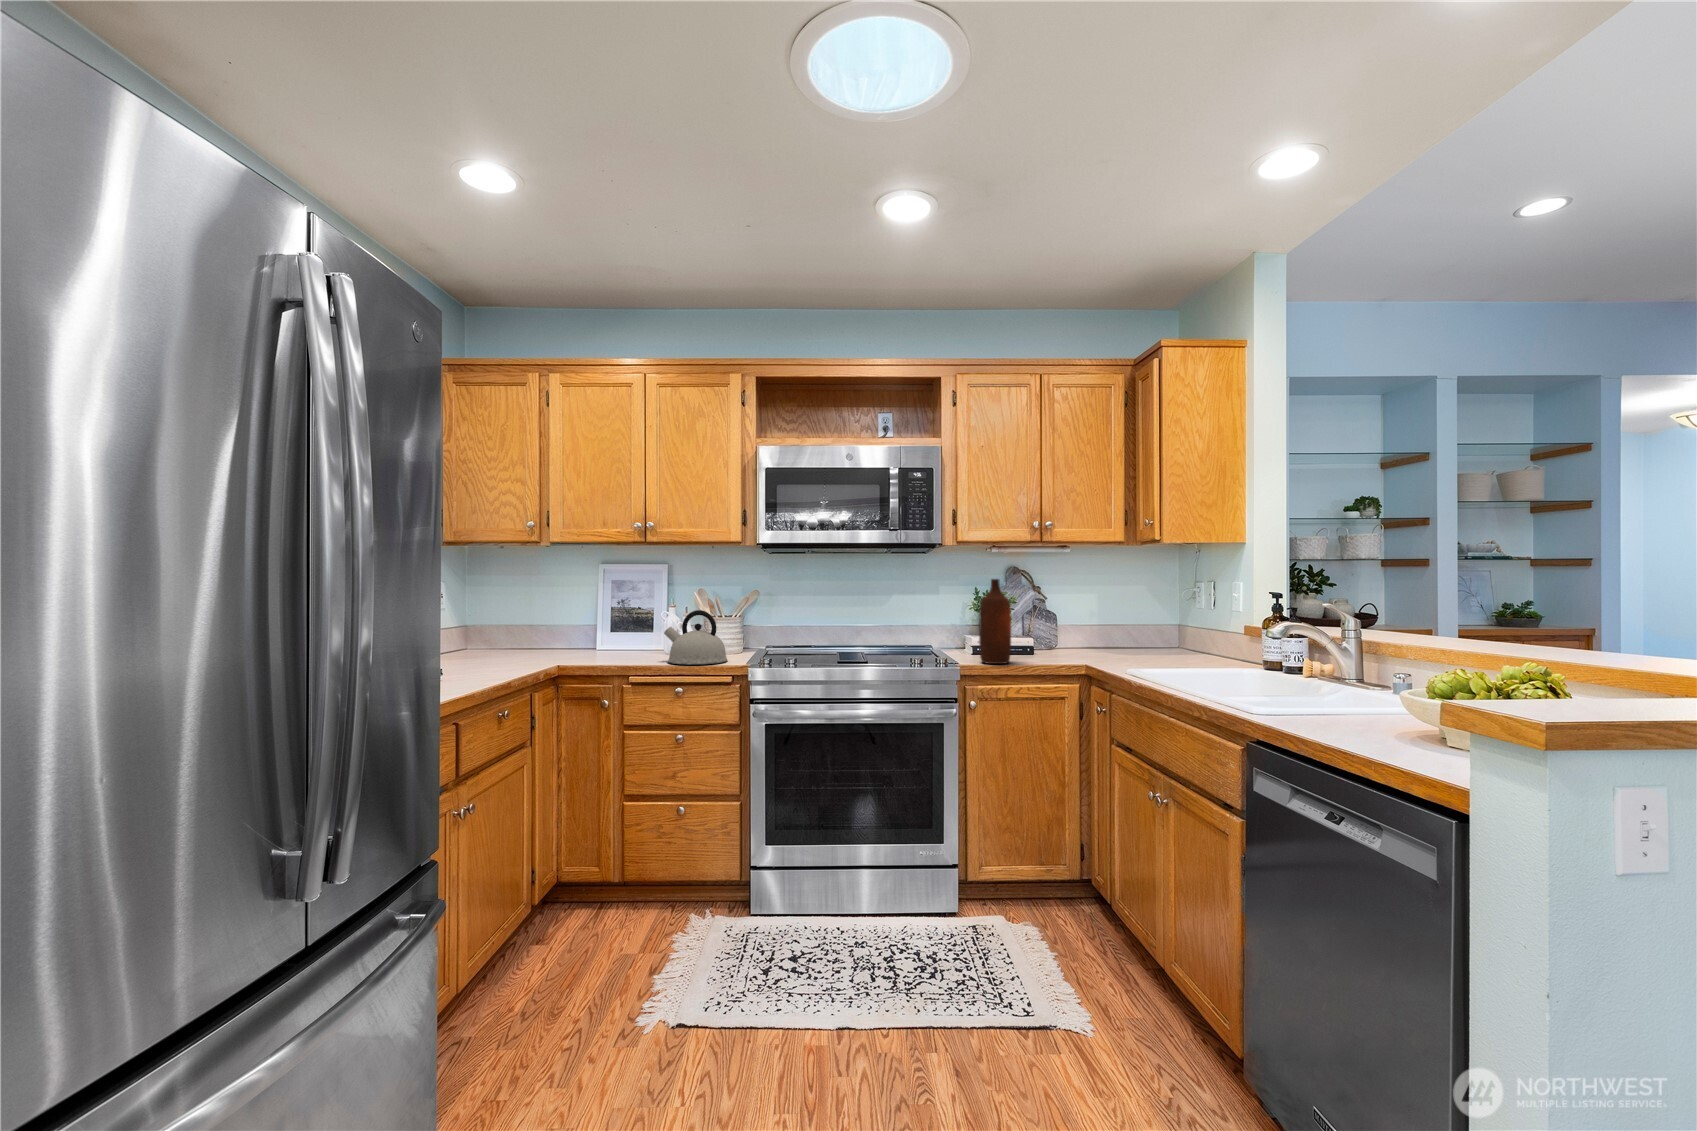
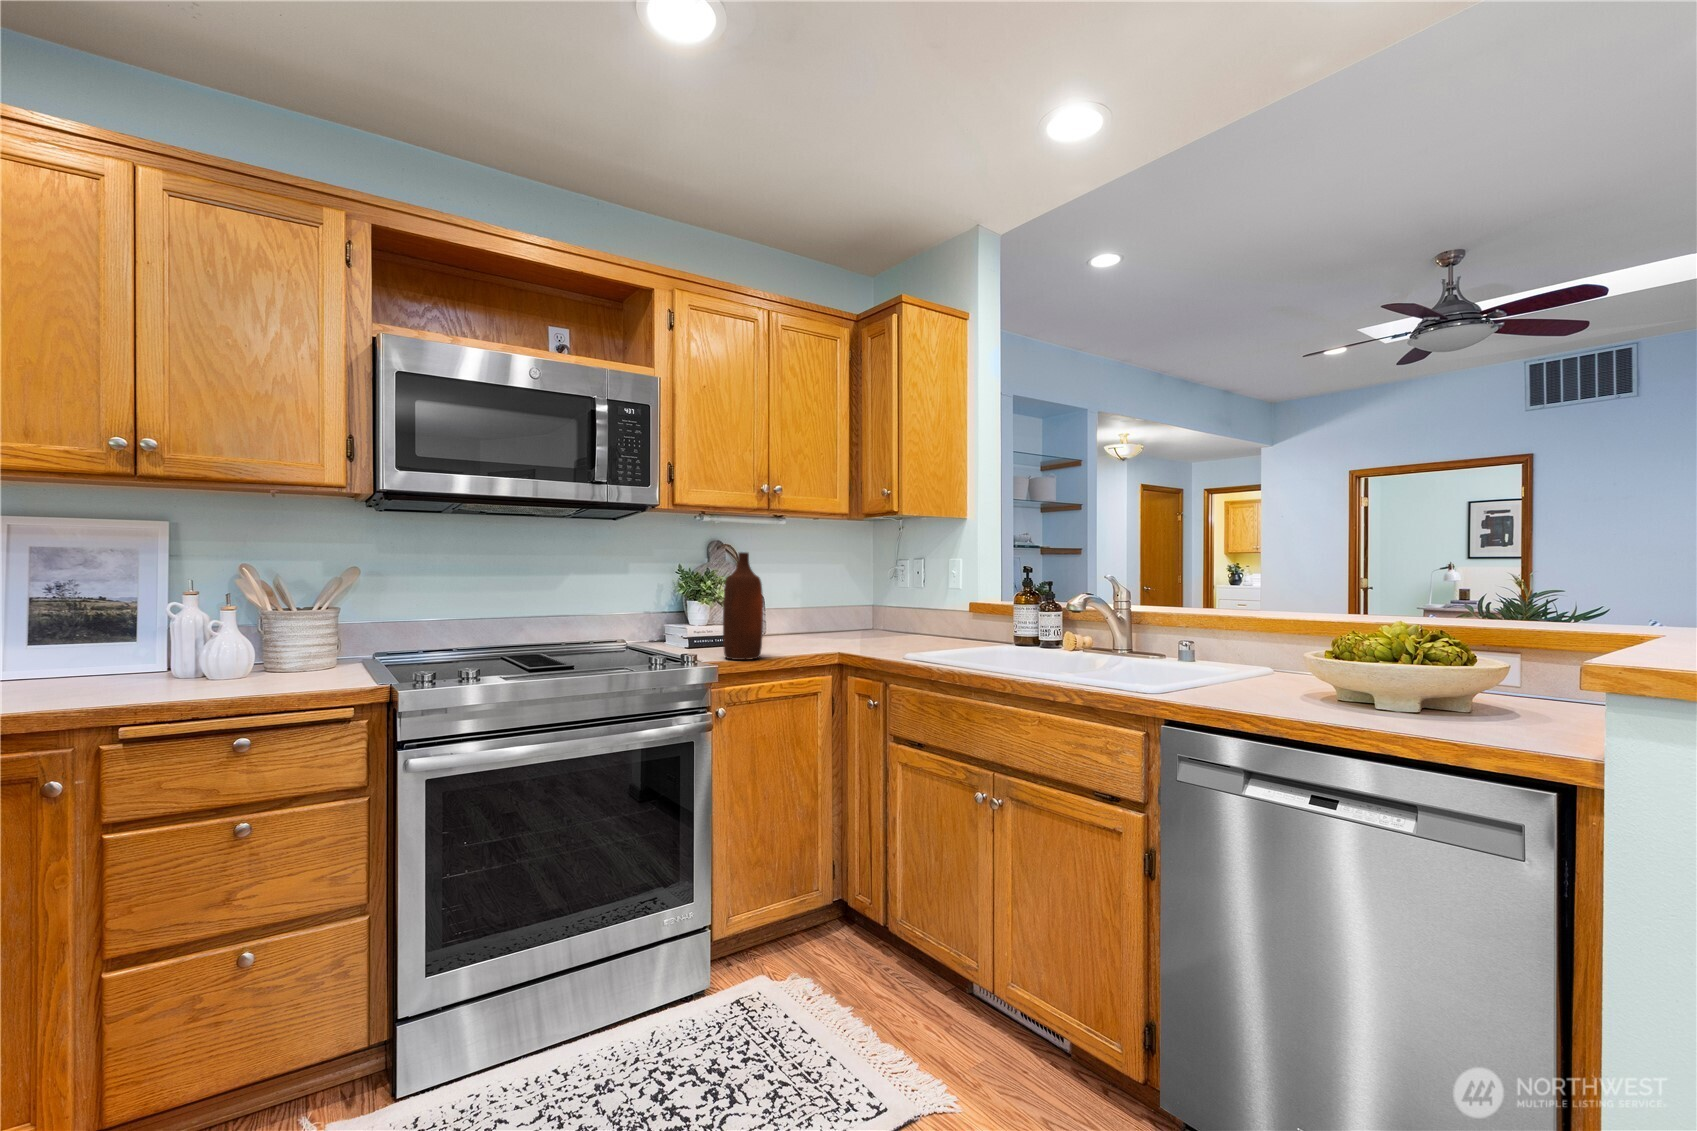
kettle: present [664,610,727,664] -> none [194,599,333,696]

